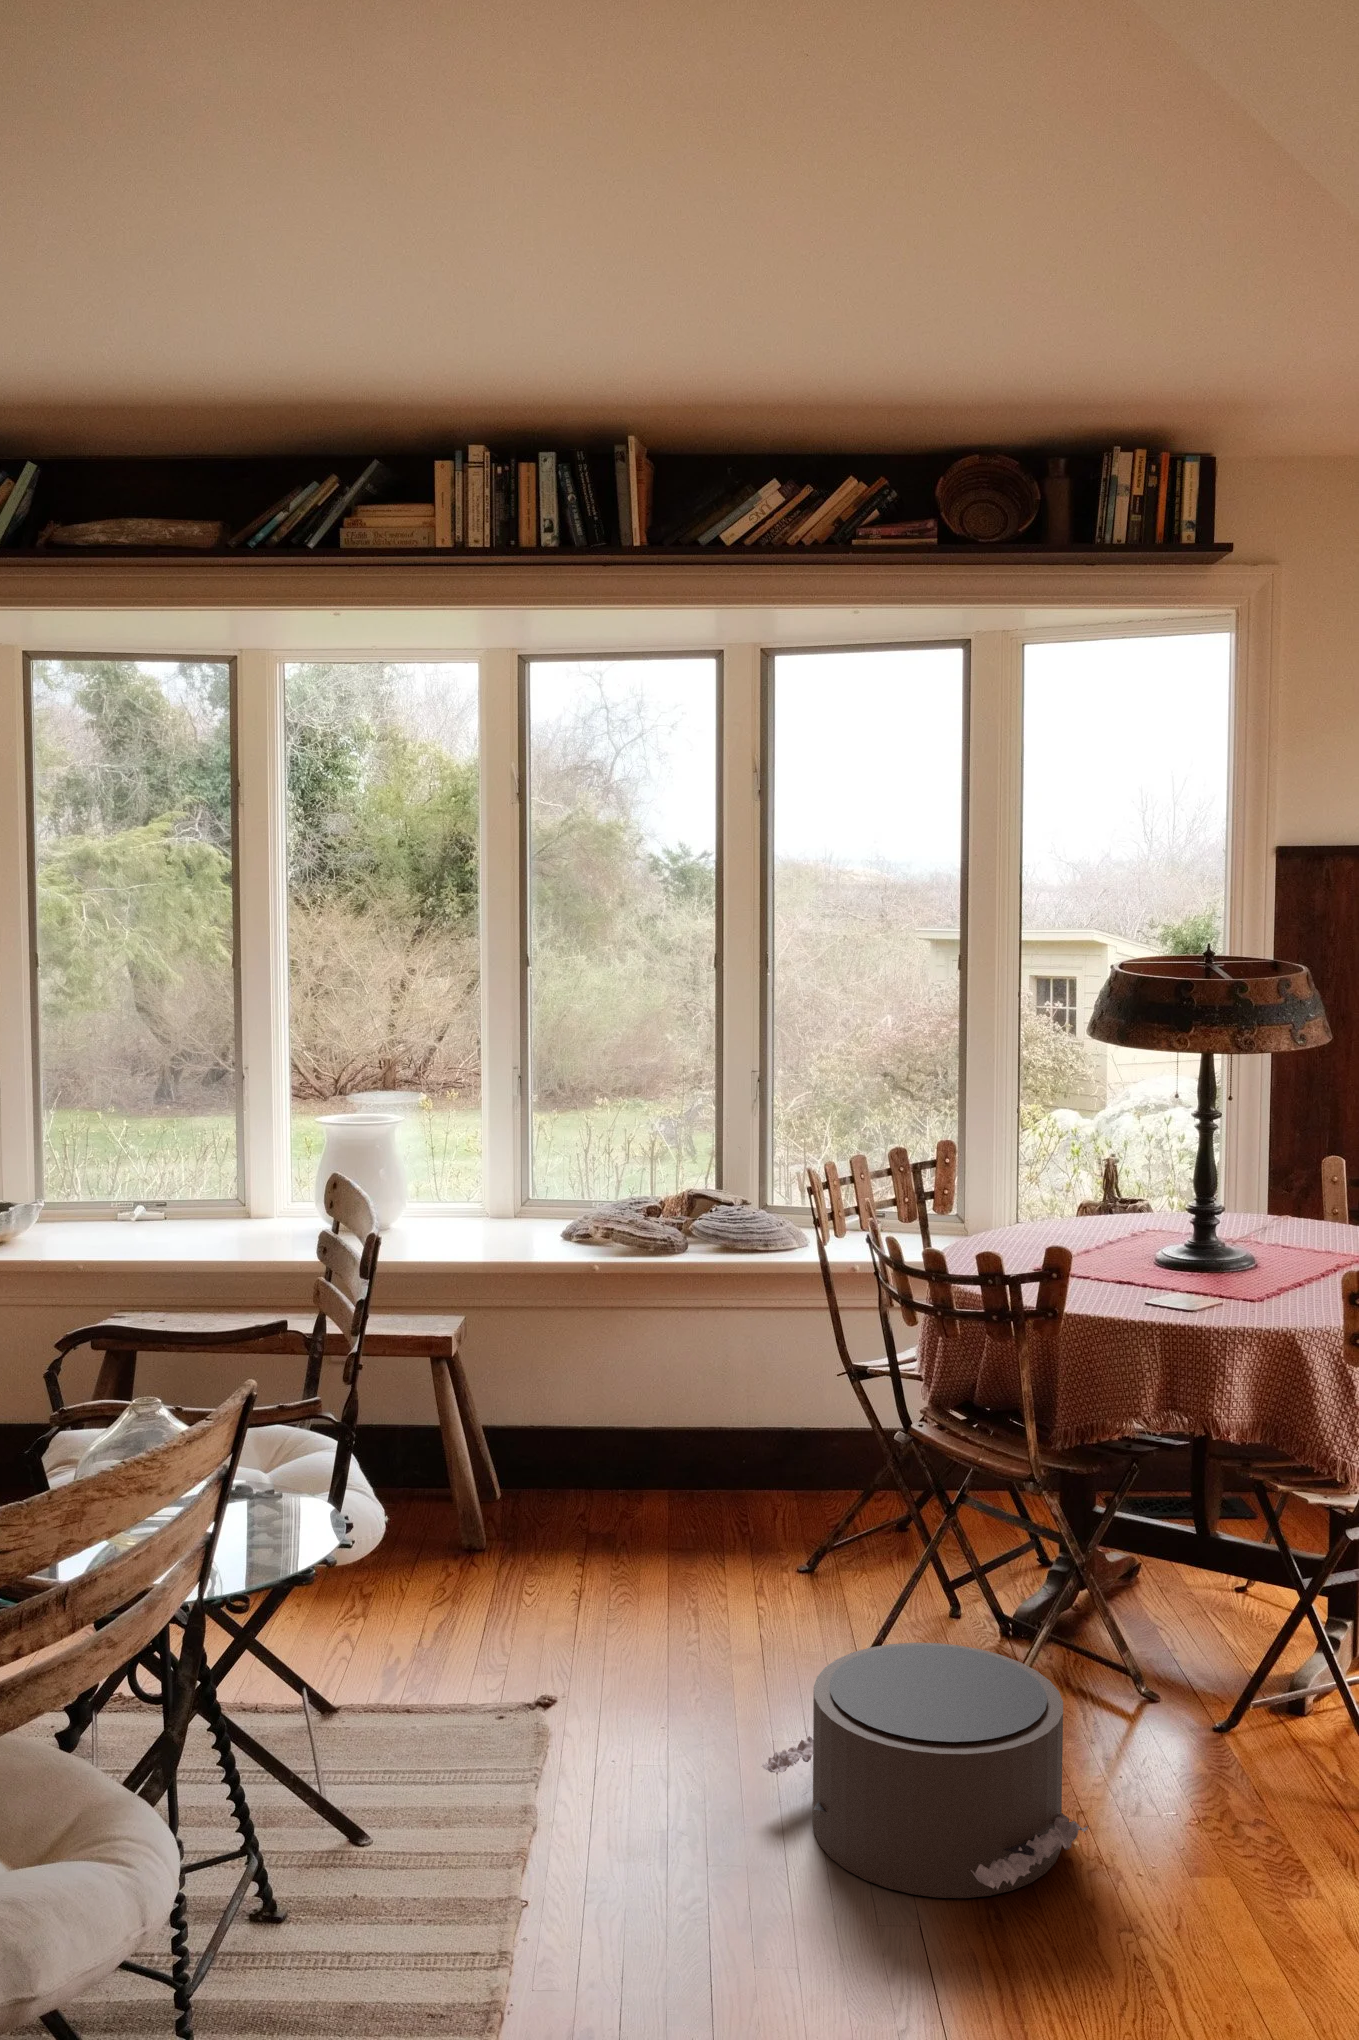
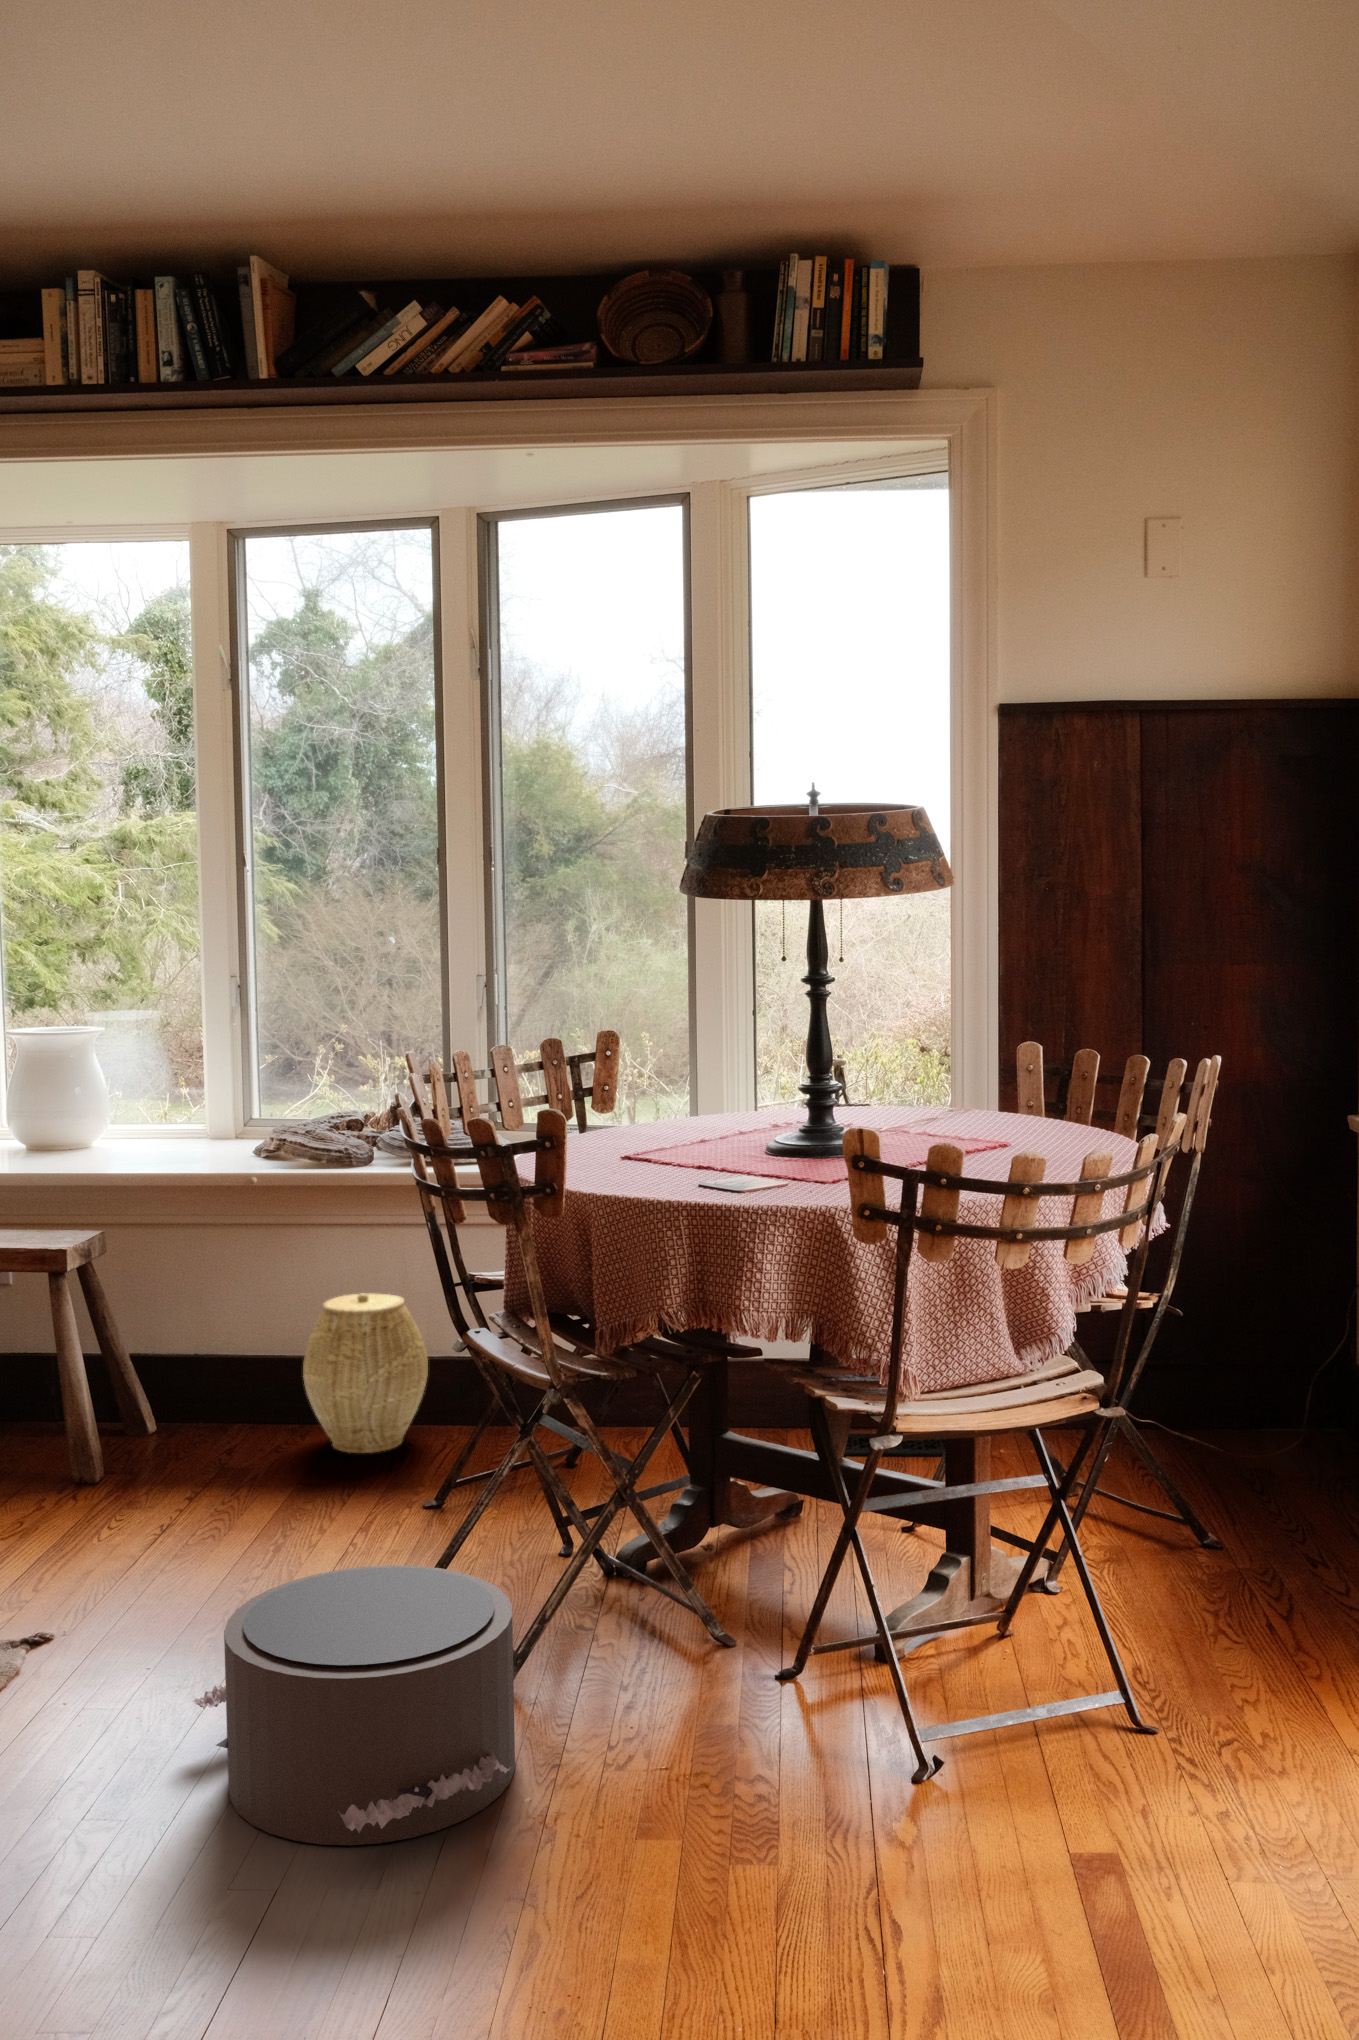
woven basket: none [651,1369,762,1516] -> present [303,1293,428,1453]

